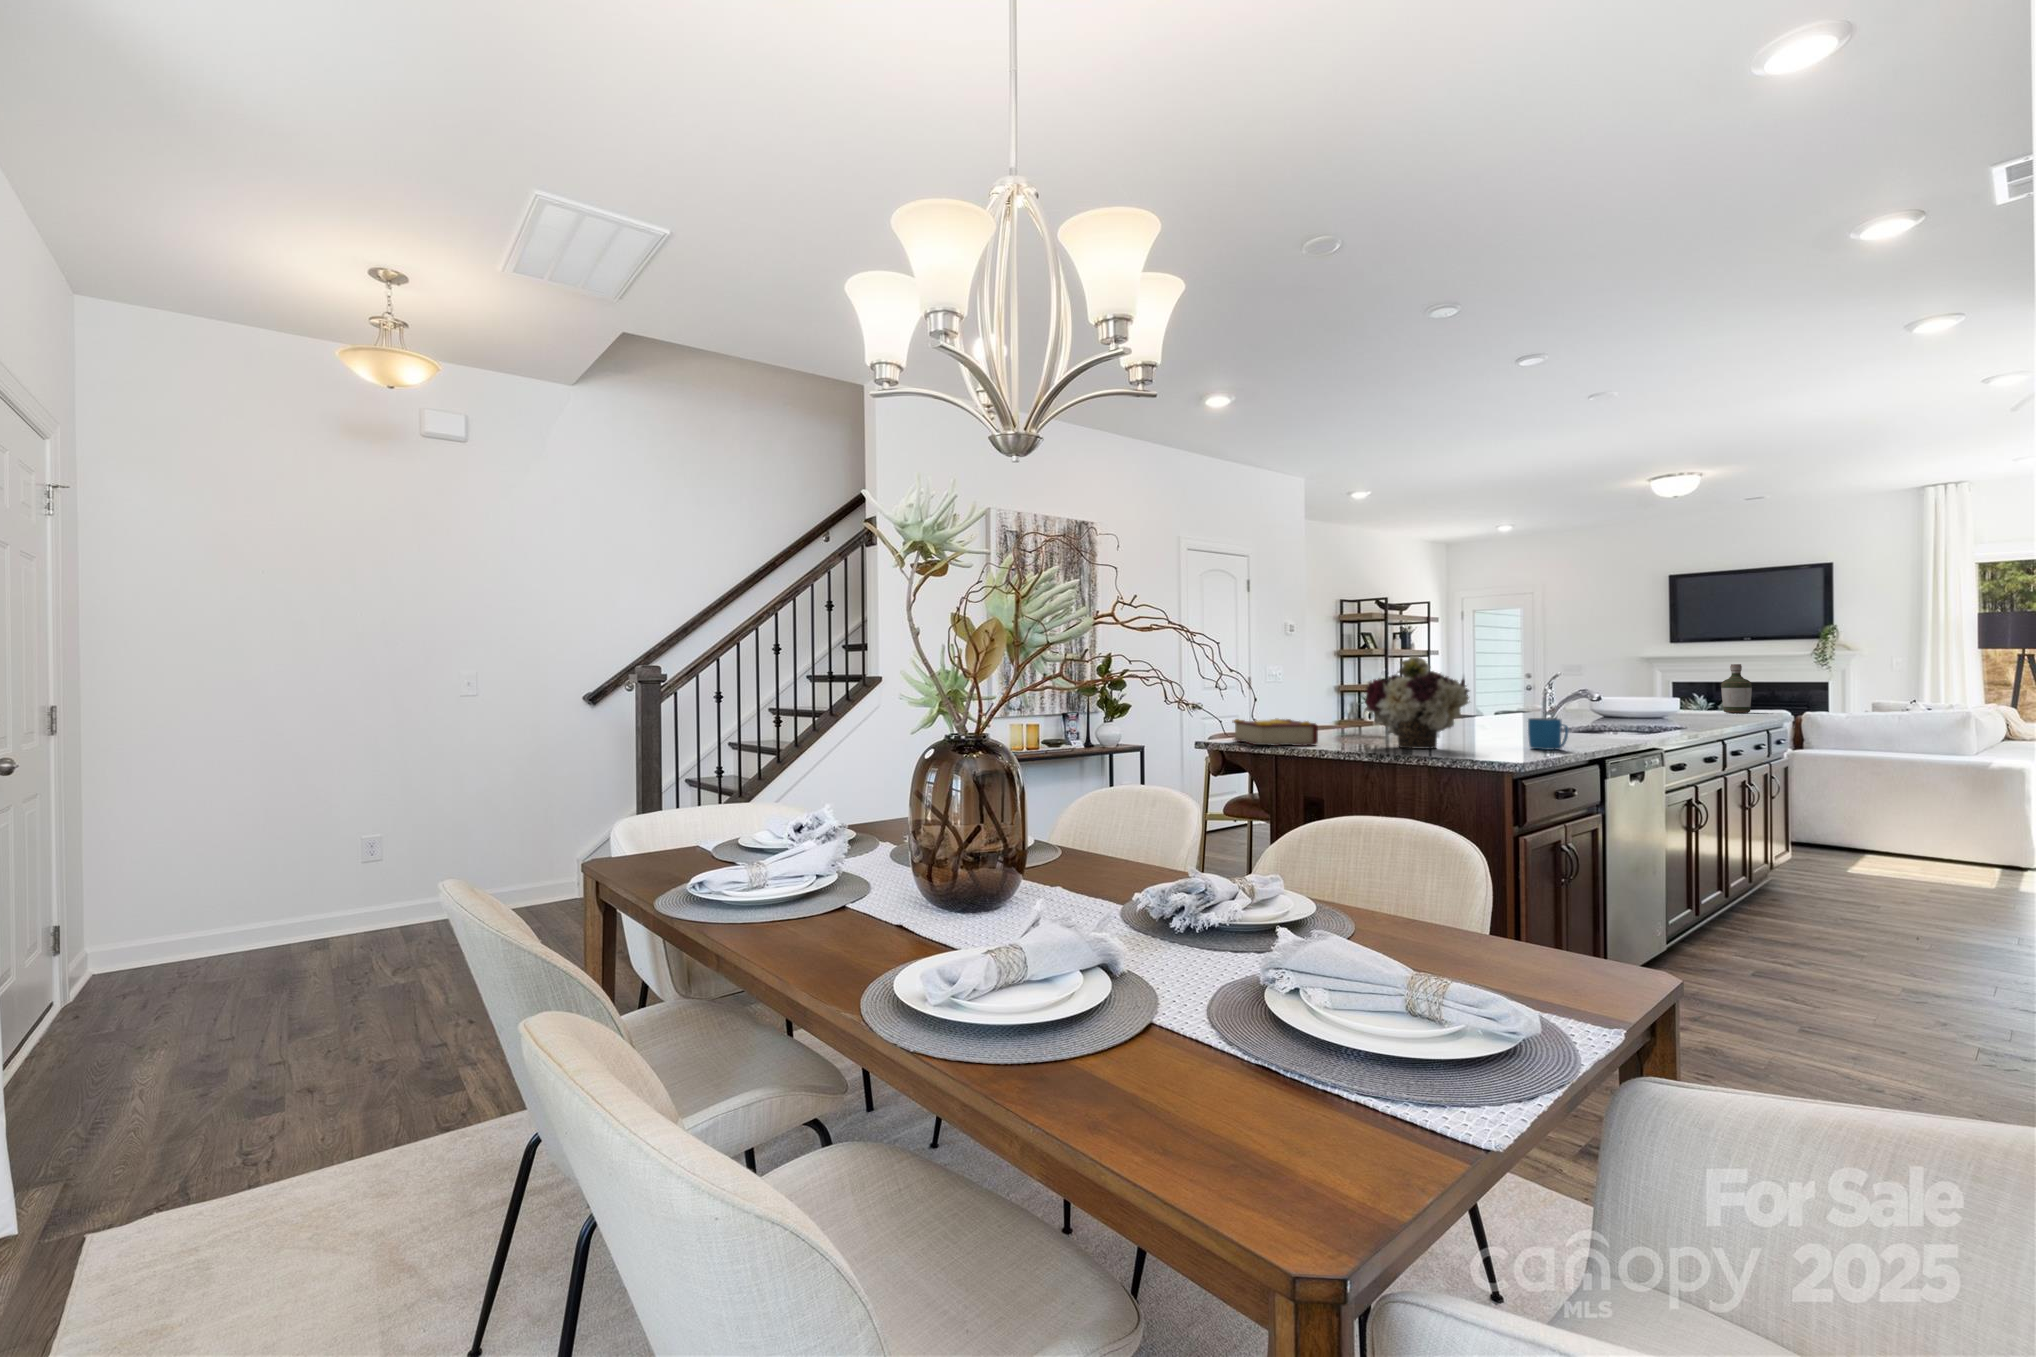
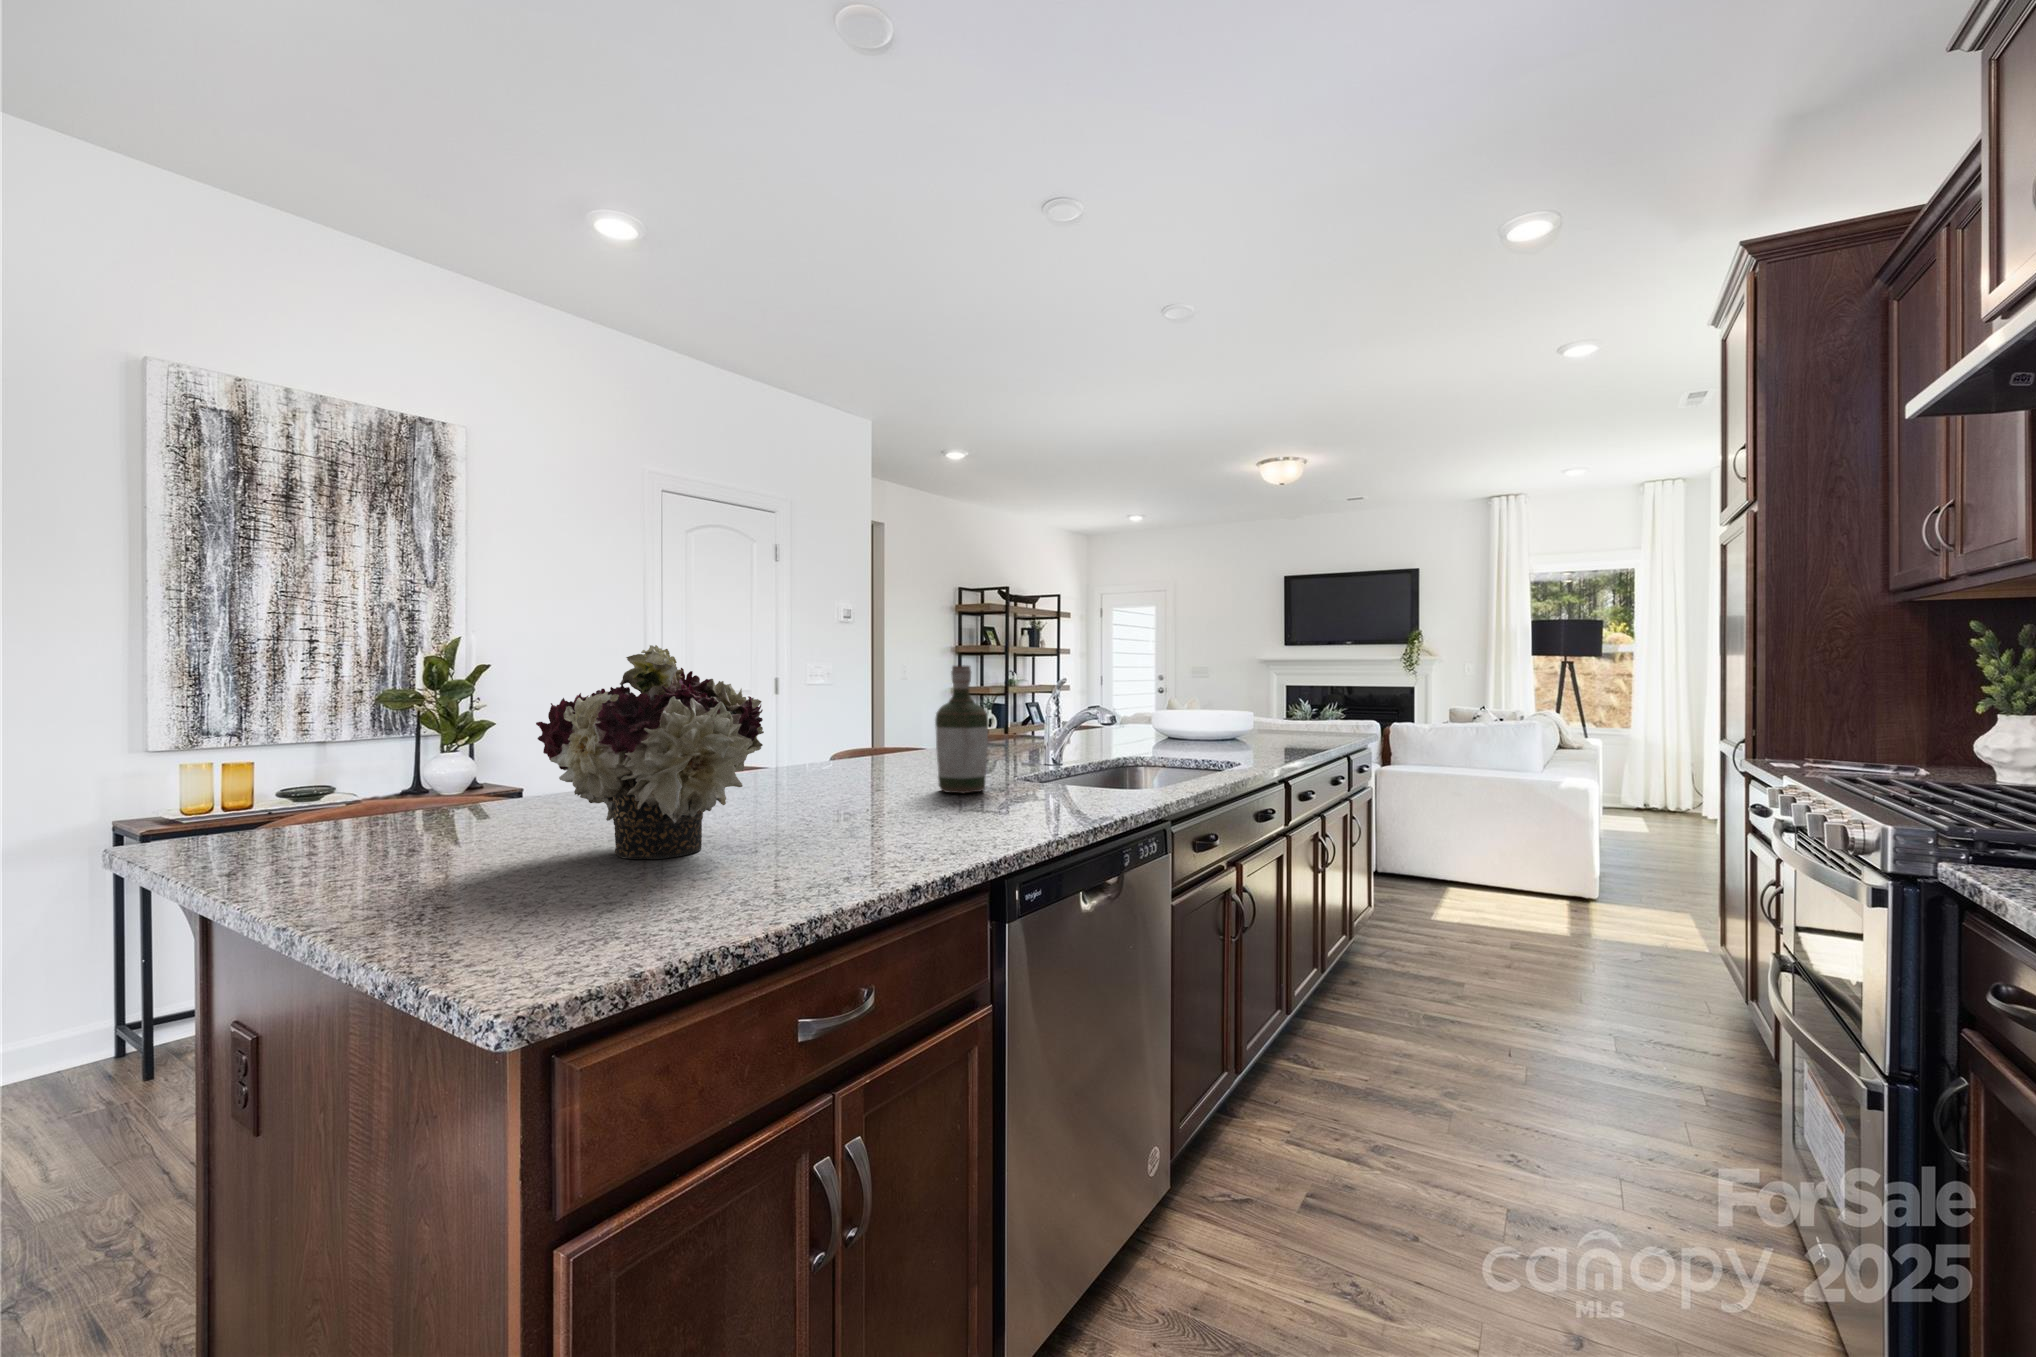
bottle: present [1721,664,1752,713] -> present [935,666,988,793]
mug: present [1528,718,1569,750] -> none [881,781,943,855]
book: present [1233,719,1318,746] -> none [314,774,499,852]

